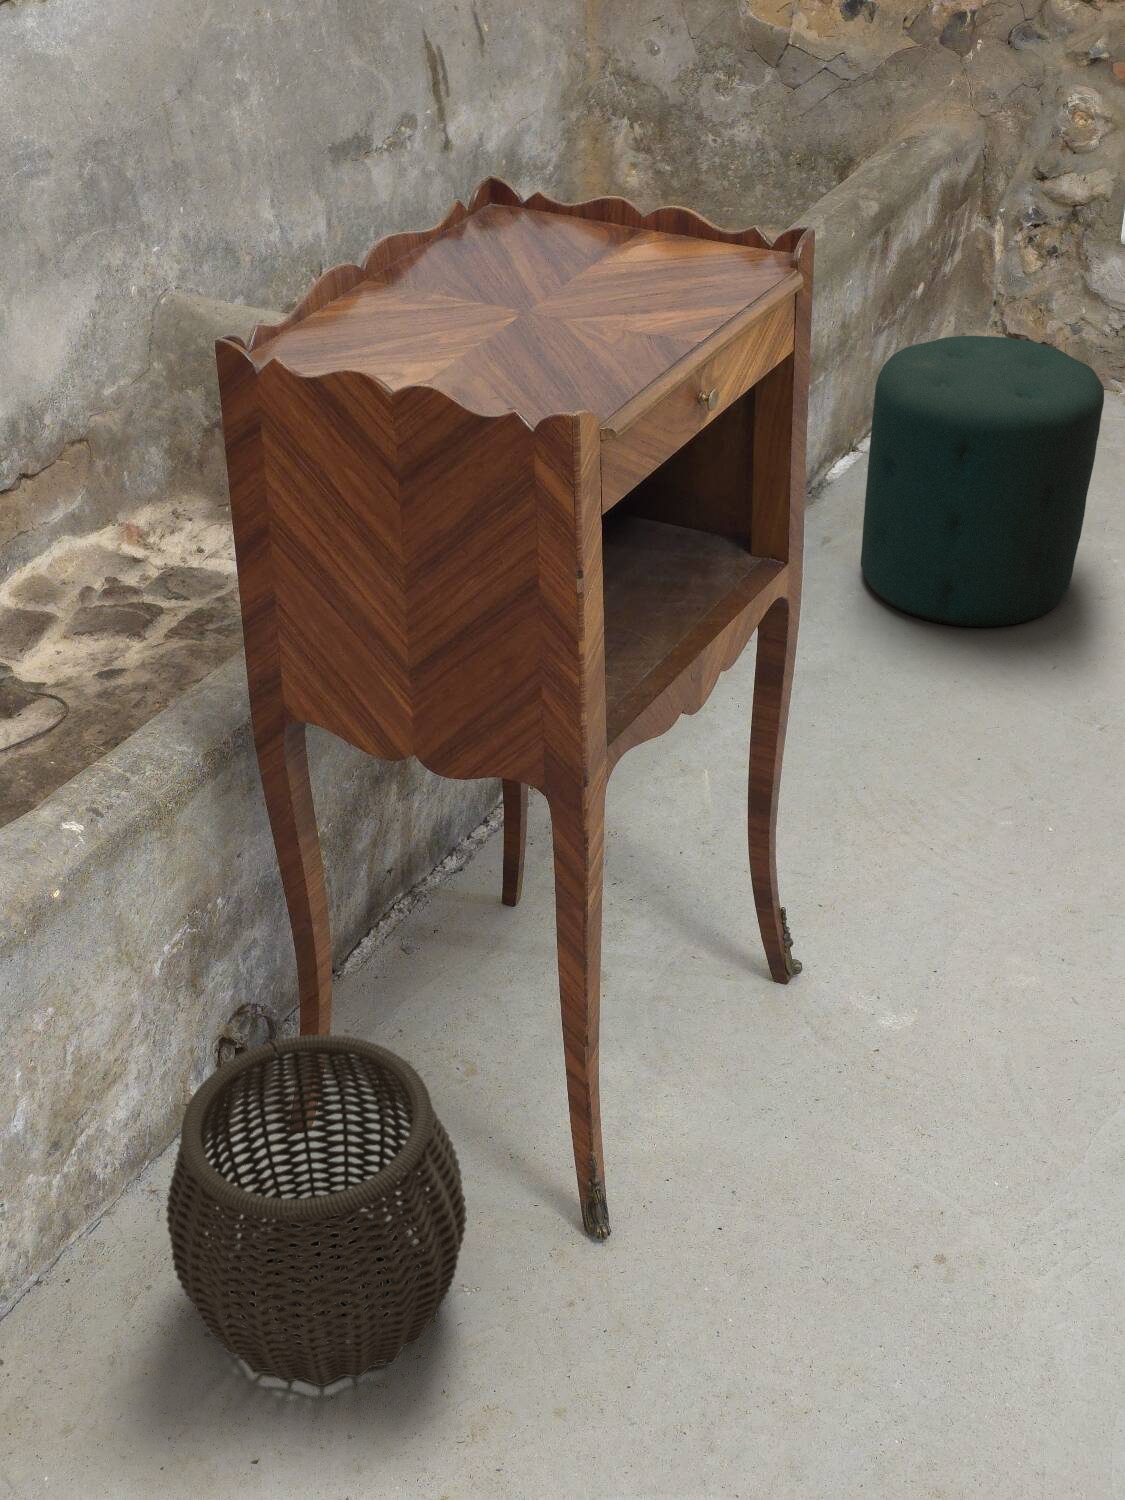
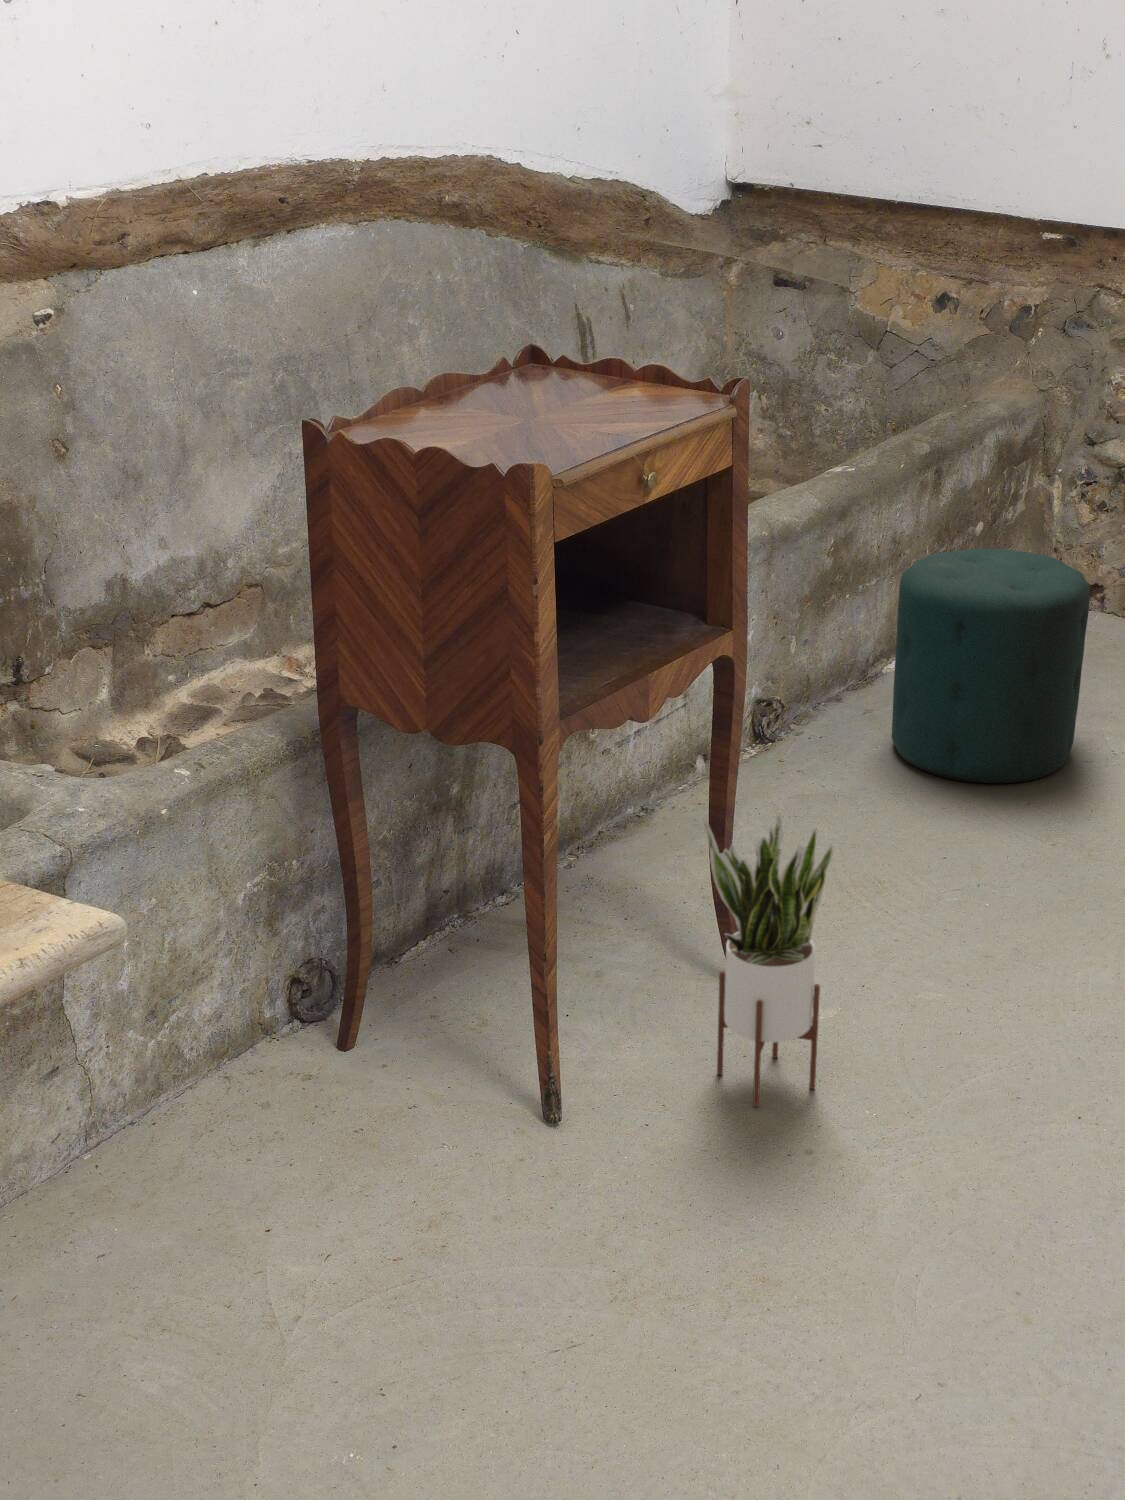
potted plant: none [789,818,952,1166] -> present [703,814,833,1107]
woven basket: present [166,1035,467,1386] -> none [221,943,441,1192]

